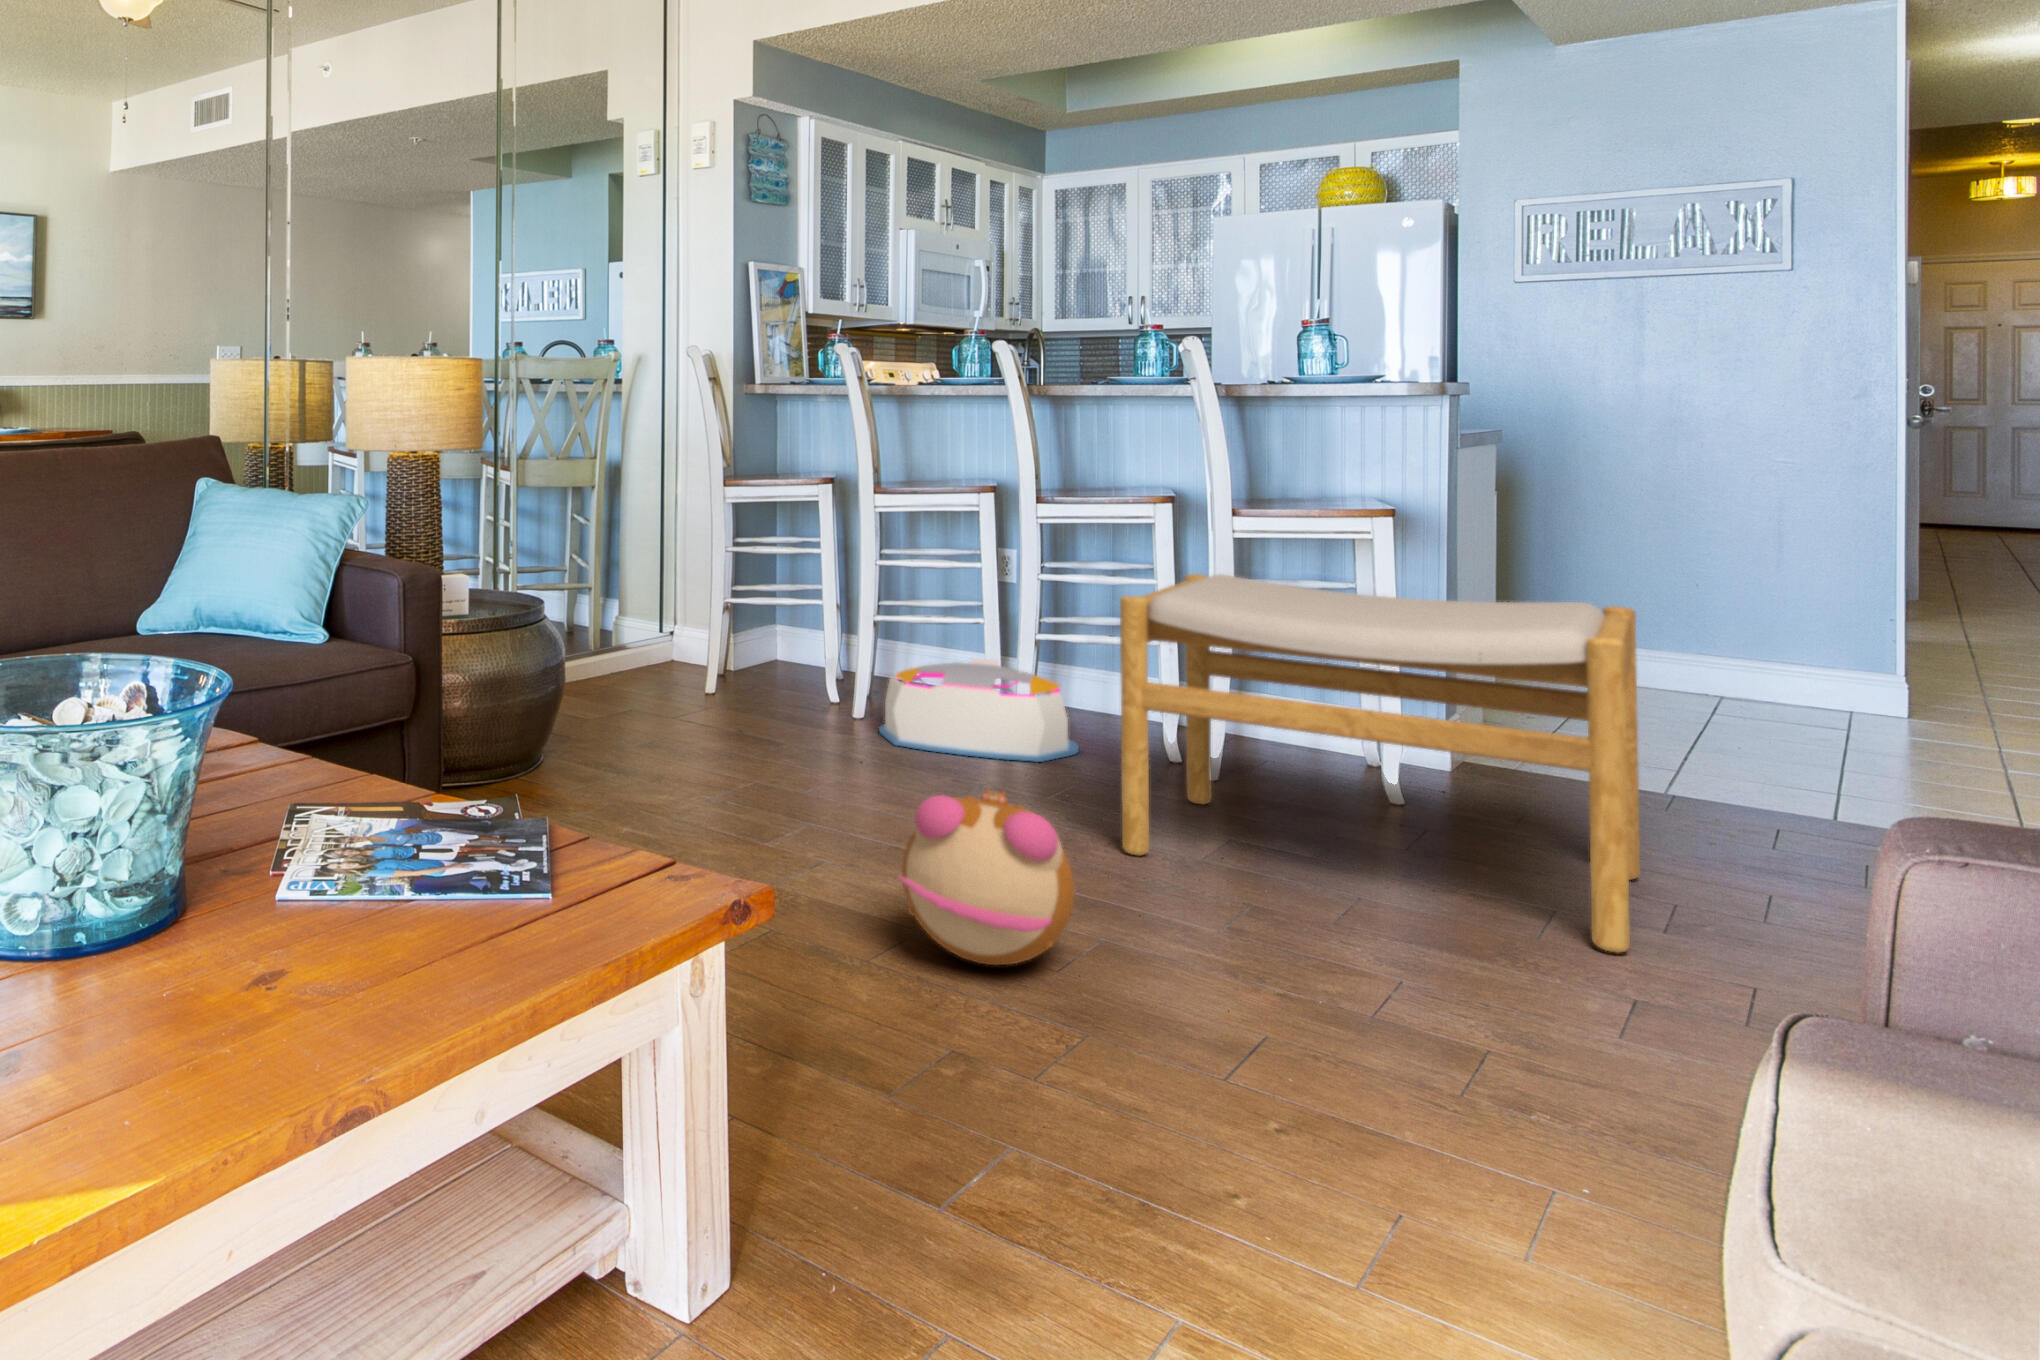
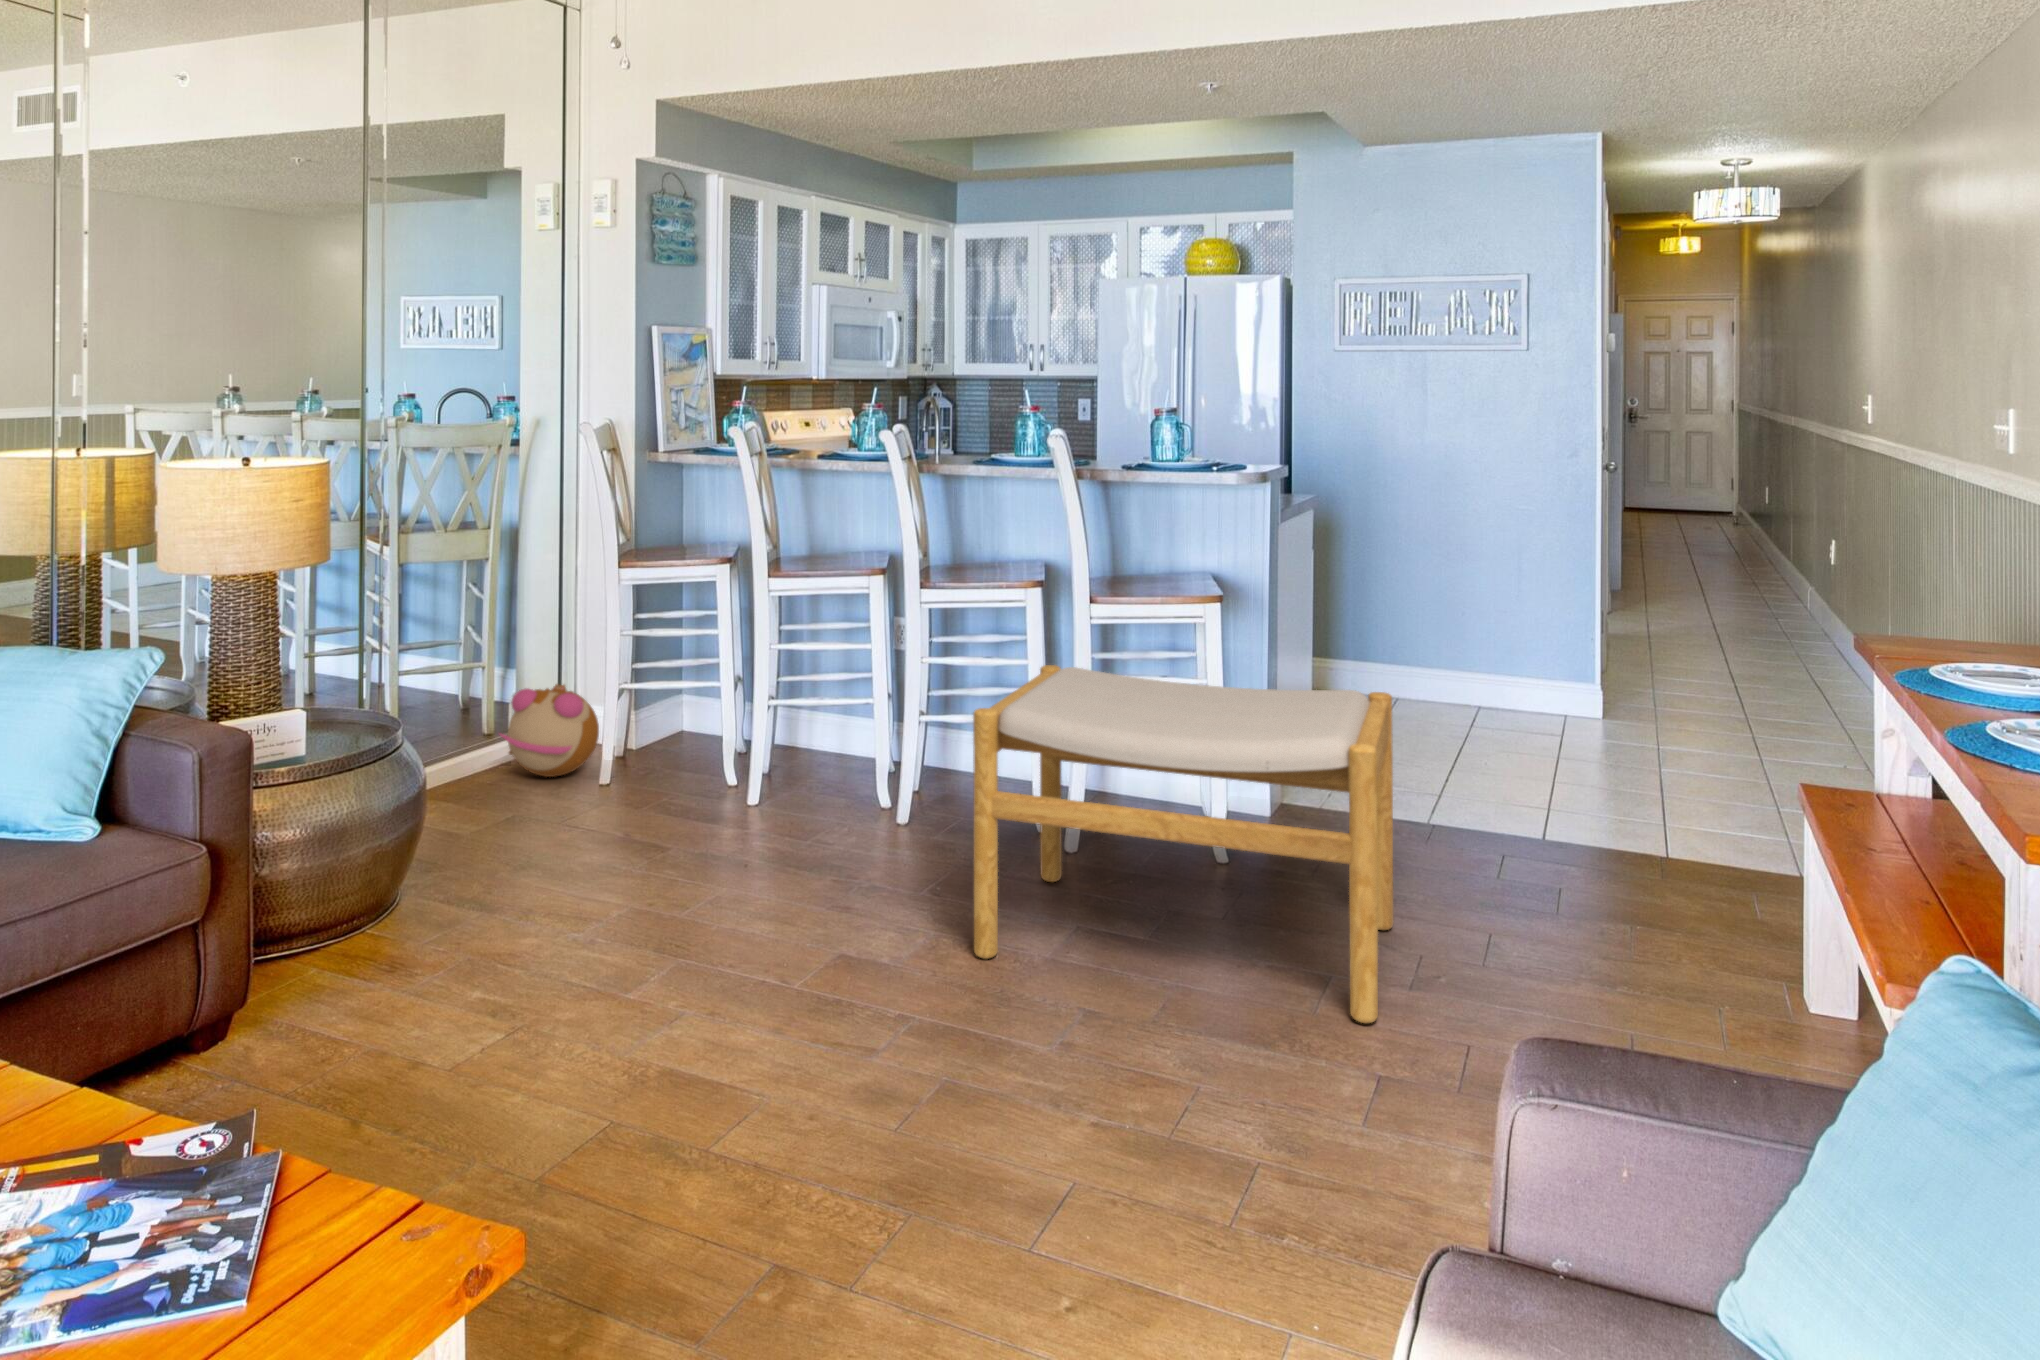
storage bin: present [879,658,1079,762] -> none [768,735,954,843]
plush toy: present [899,789,1075,965] -> present [500,684,599,777]

